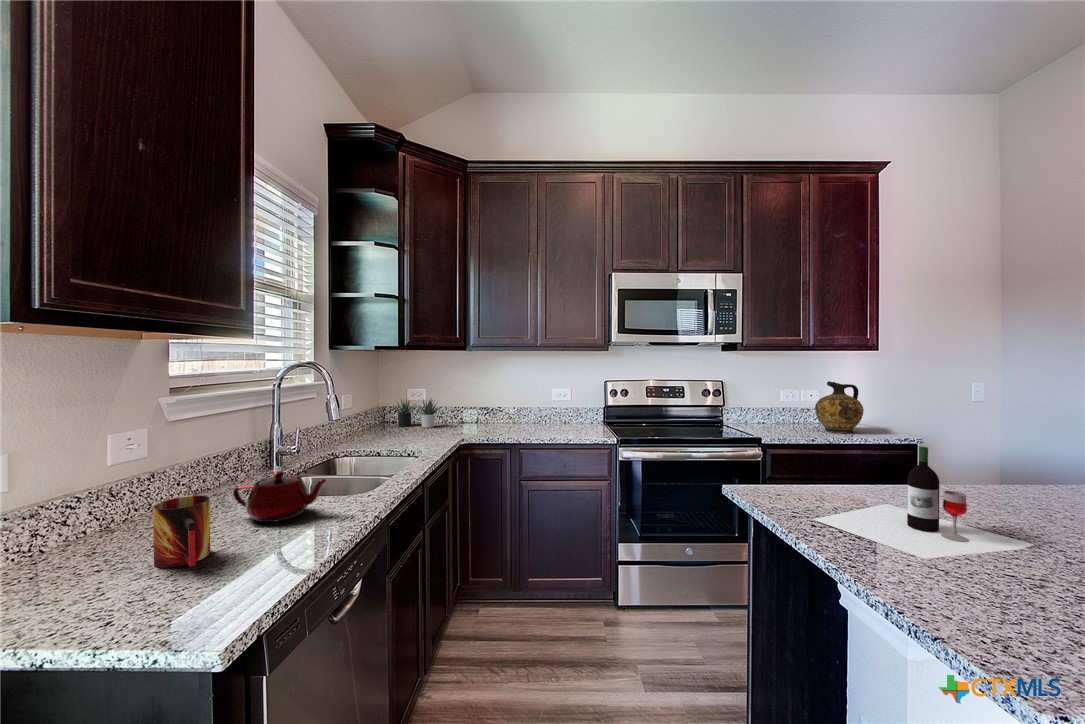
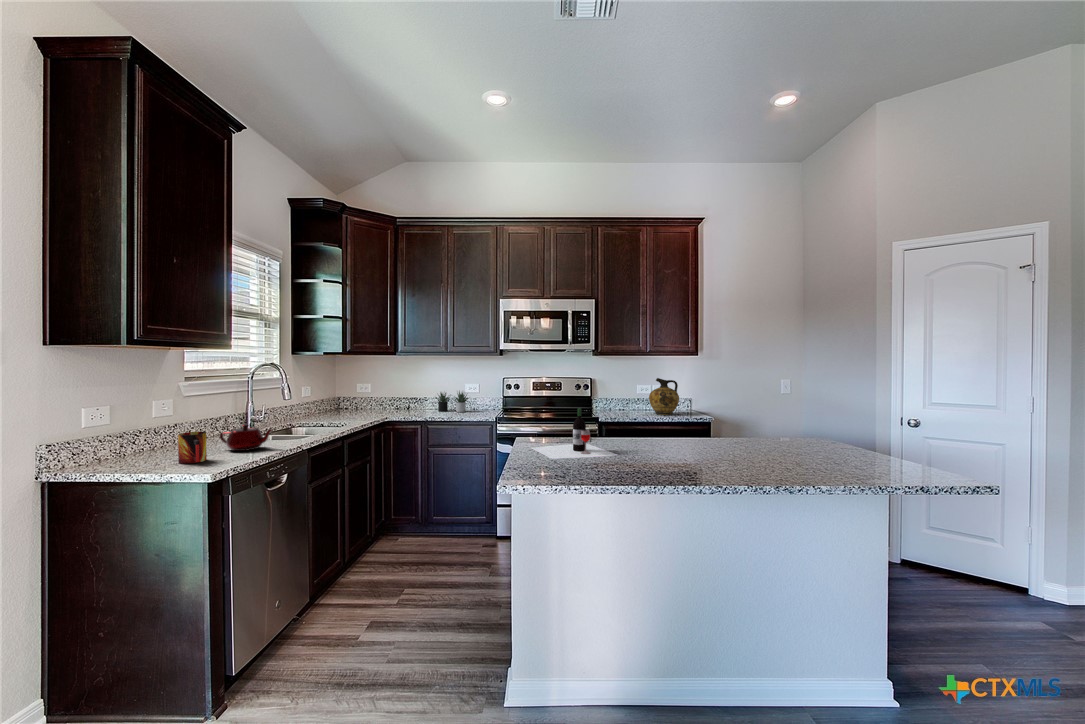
succulent plant: present [395,399,439,428] -> present [436,391,469,412]

